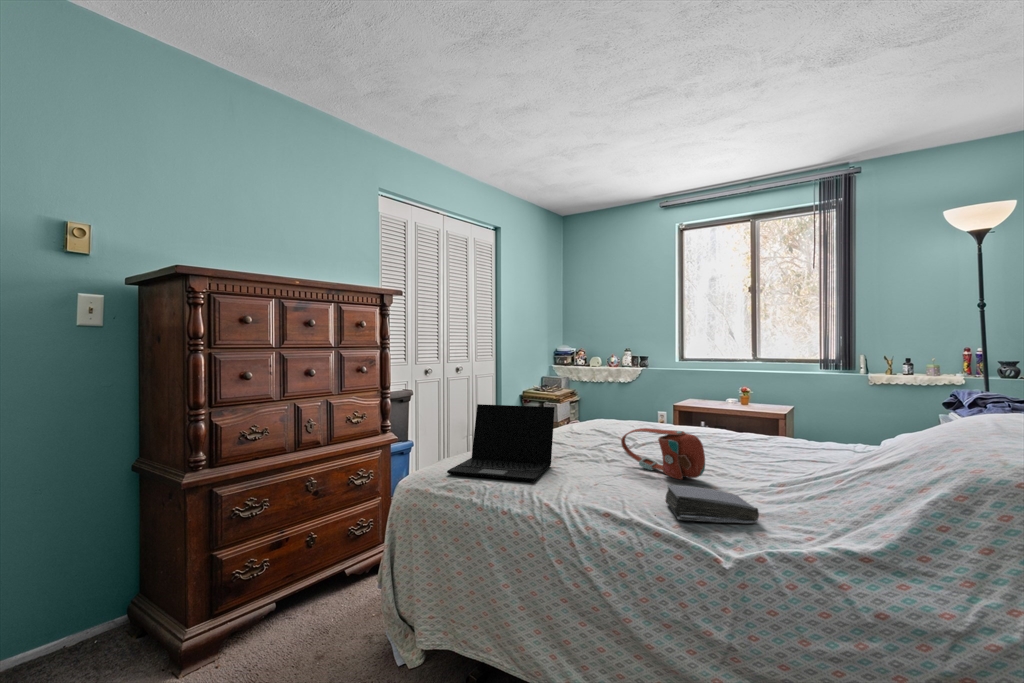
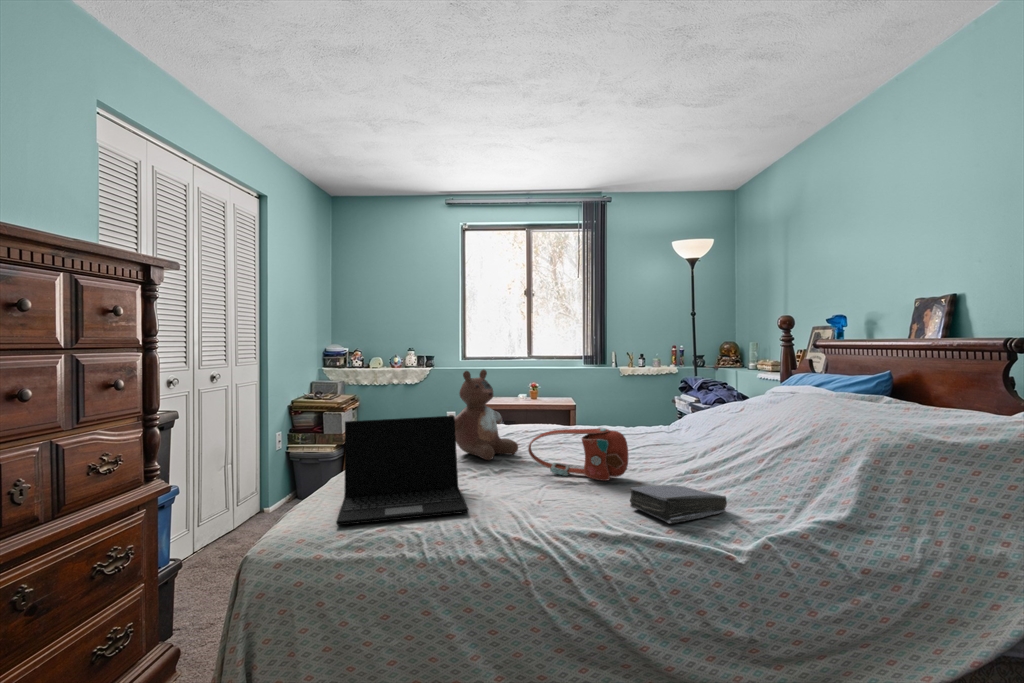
stuffed bear: none [574,372,635,449] -> present [455,370,518,460]

